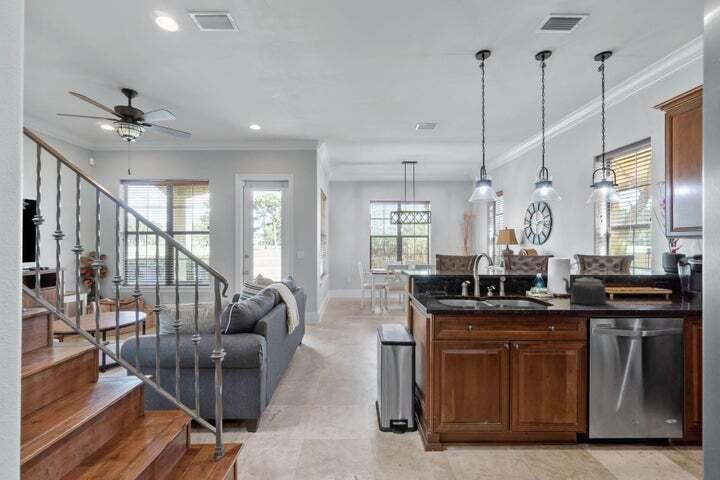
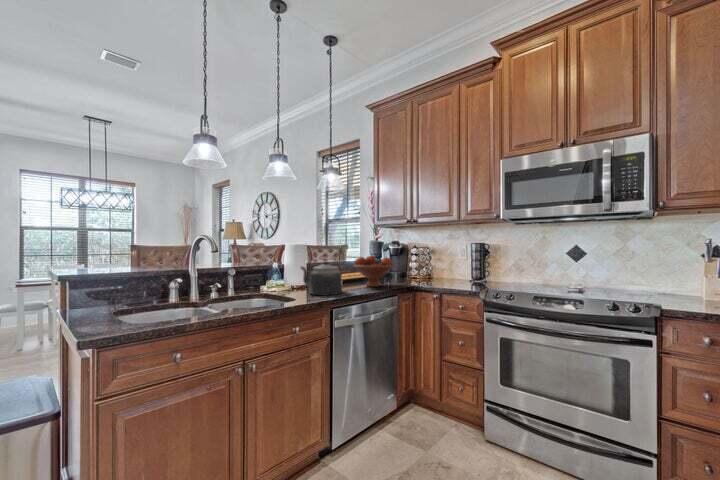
fruit bowl: none [623,271,676,304] -> present [354,256,393,287]

